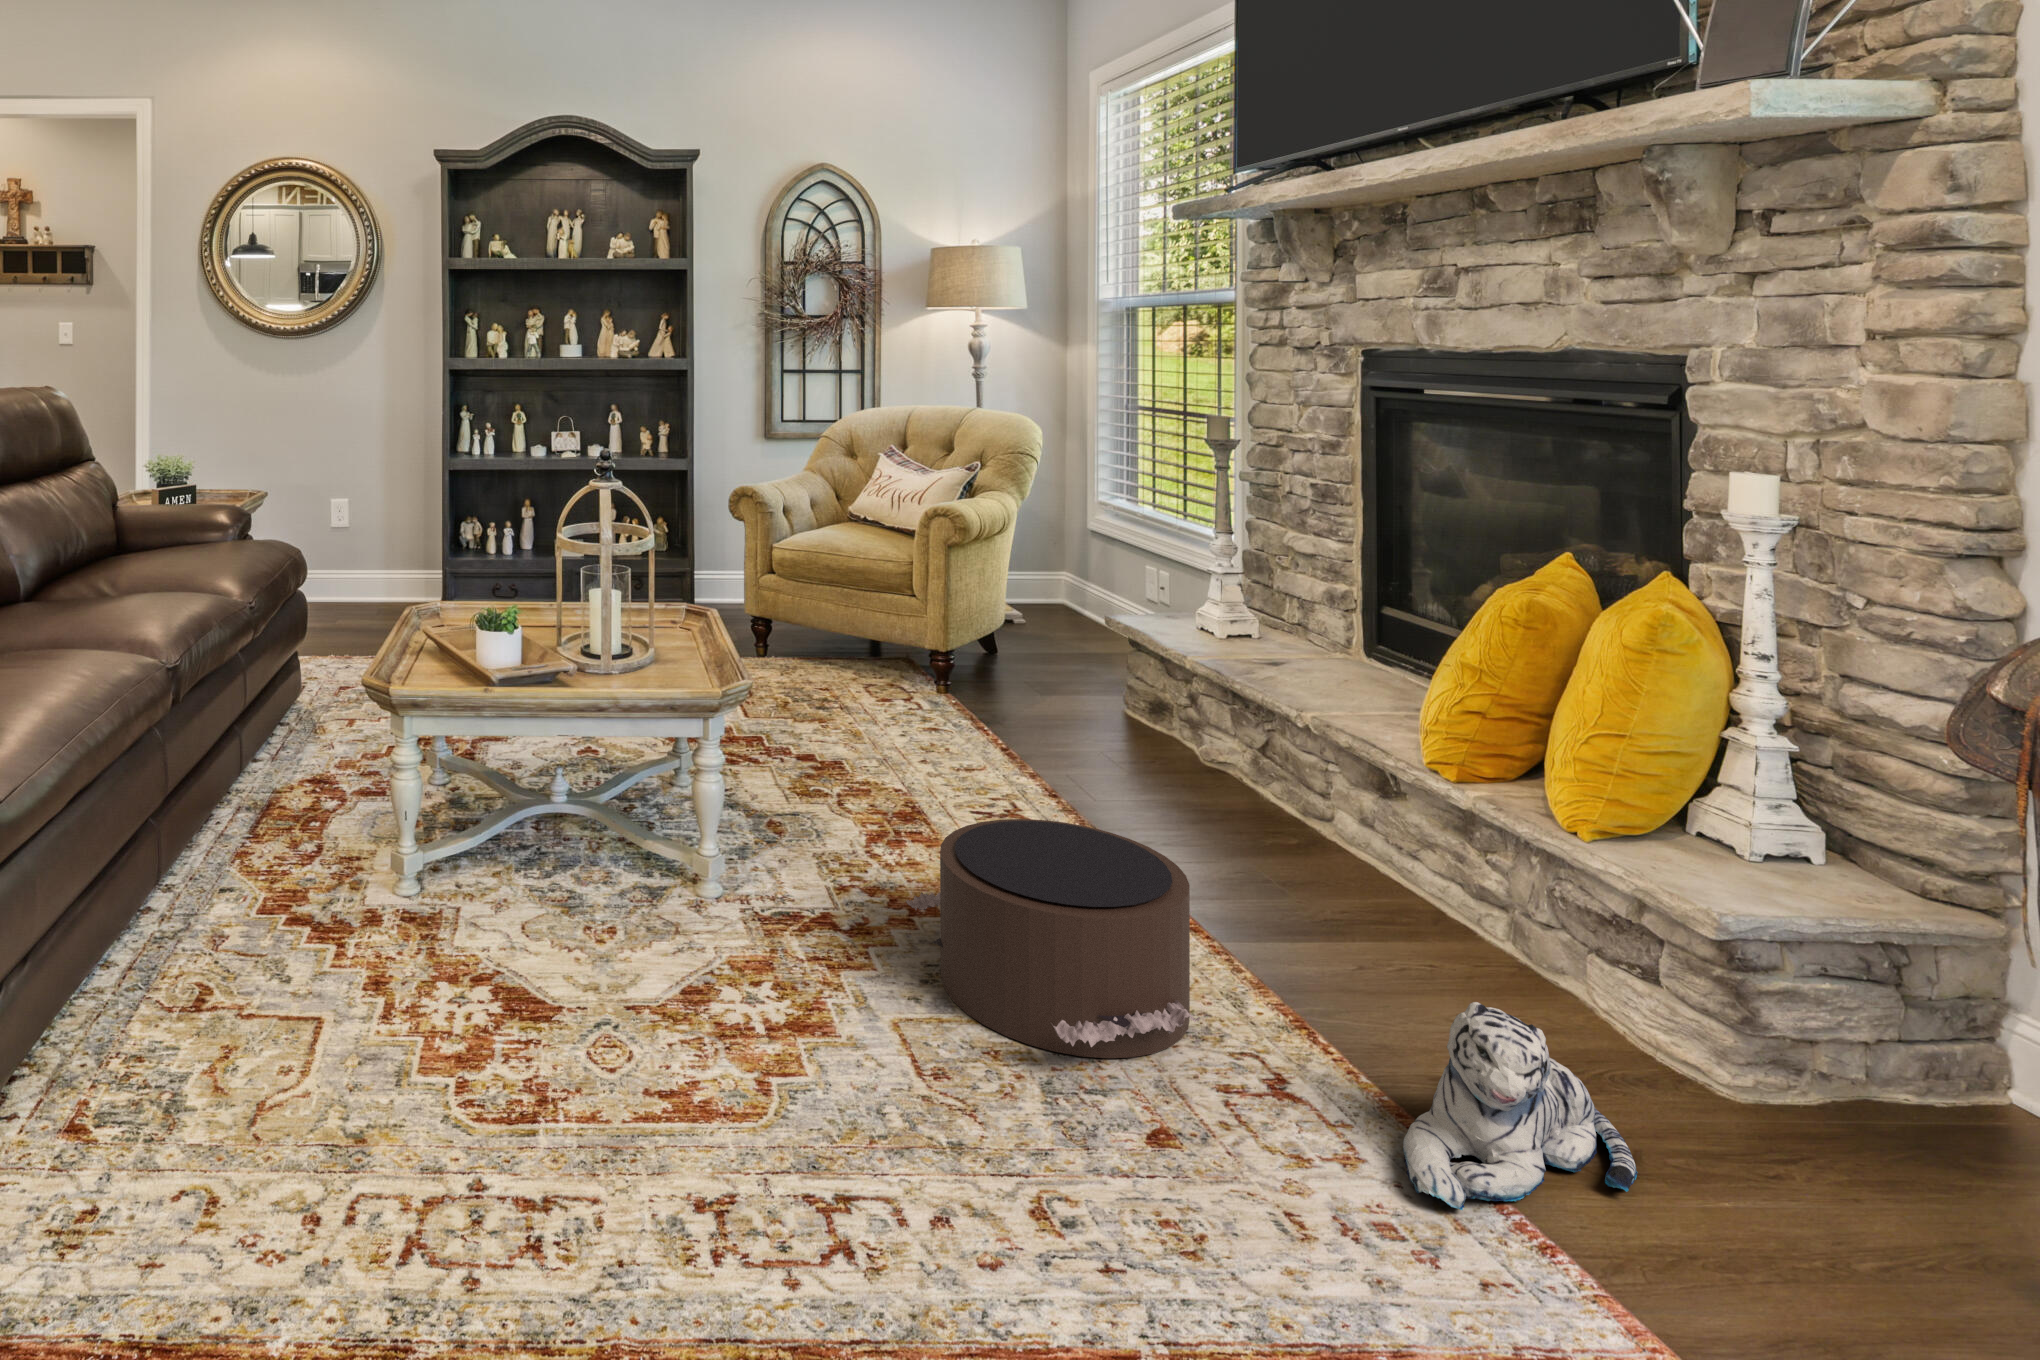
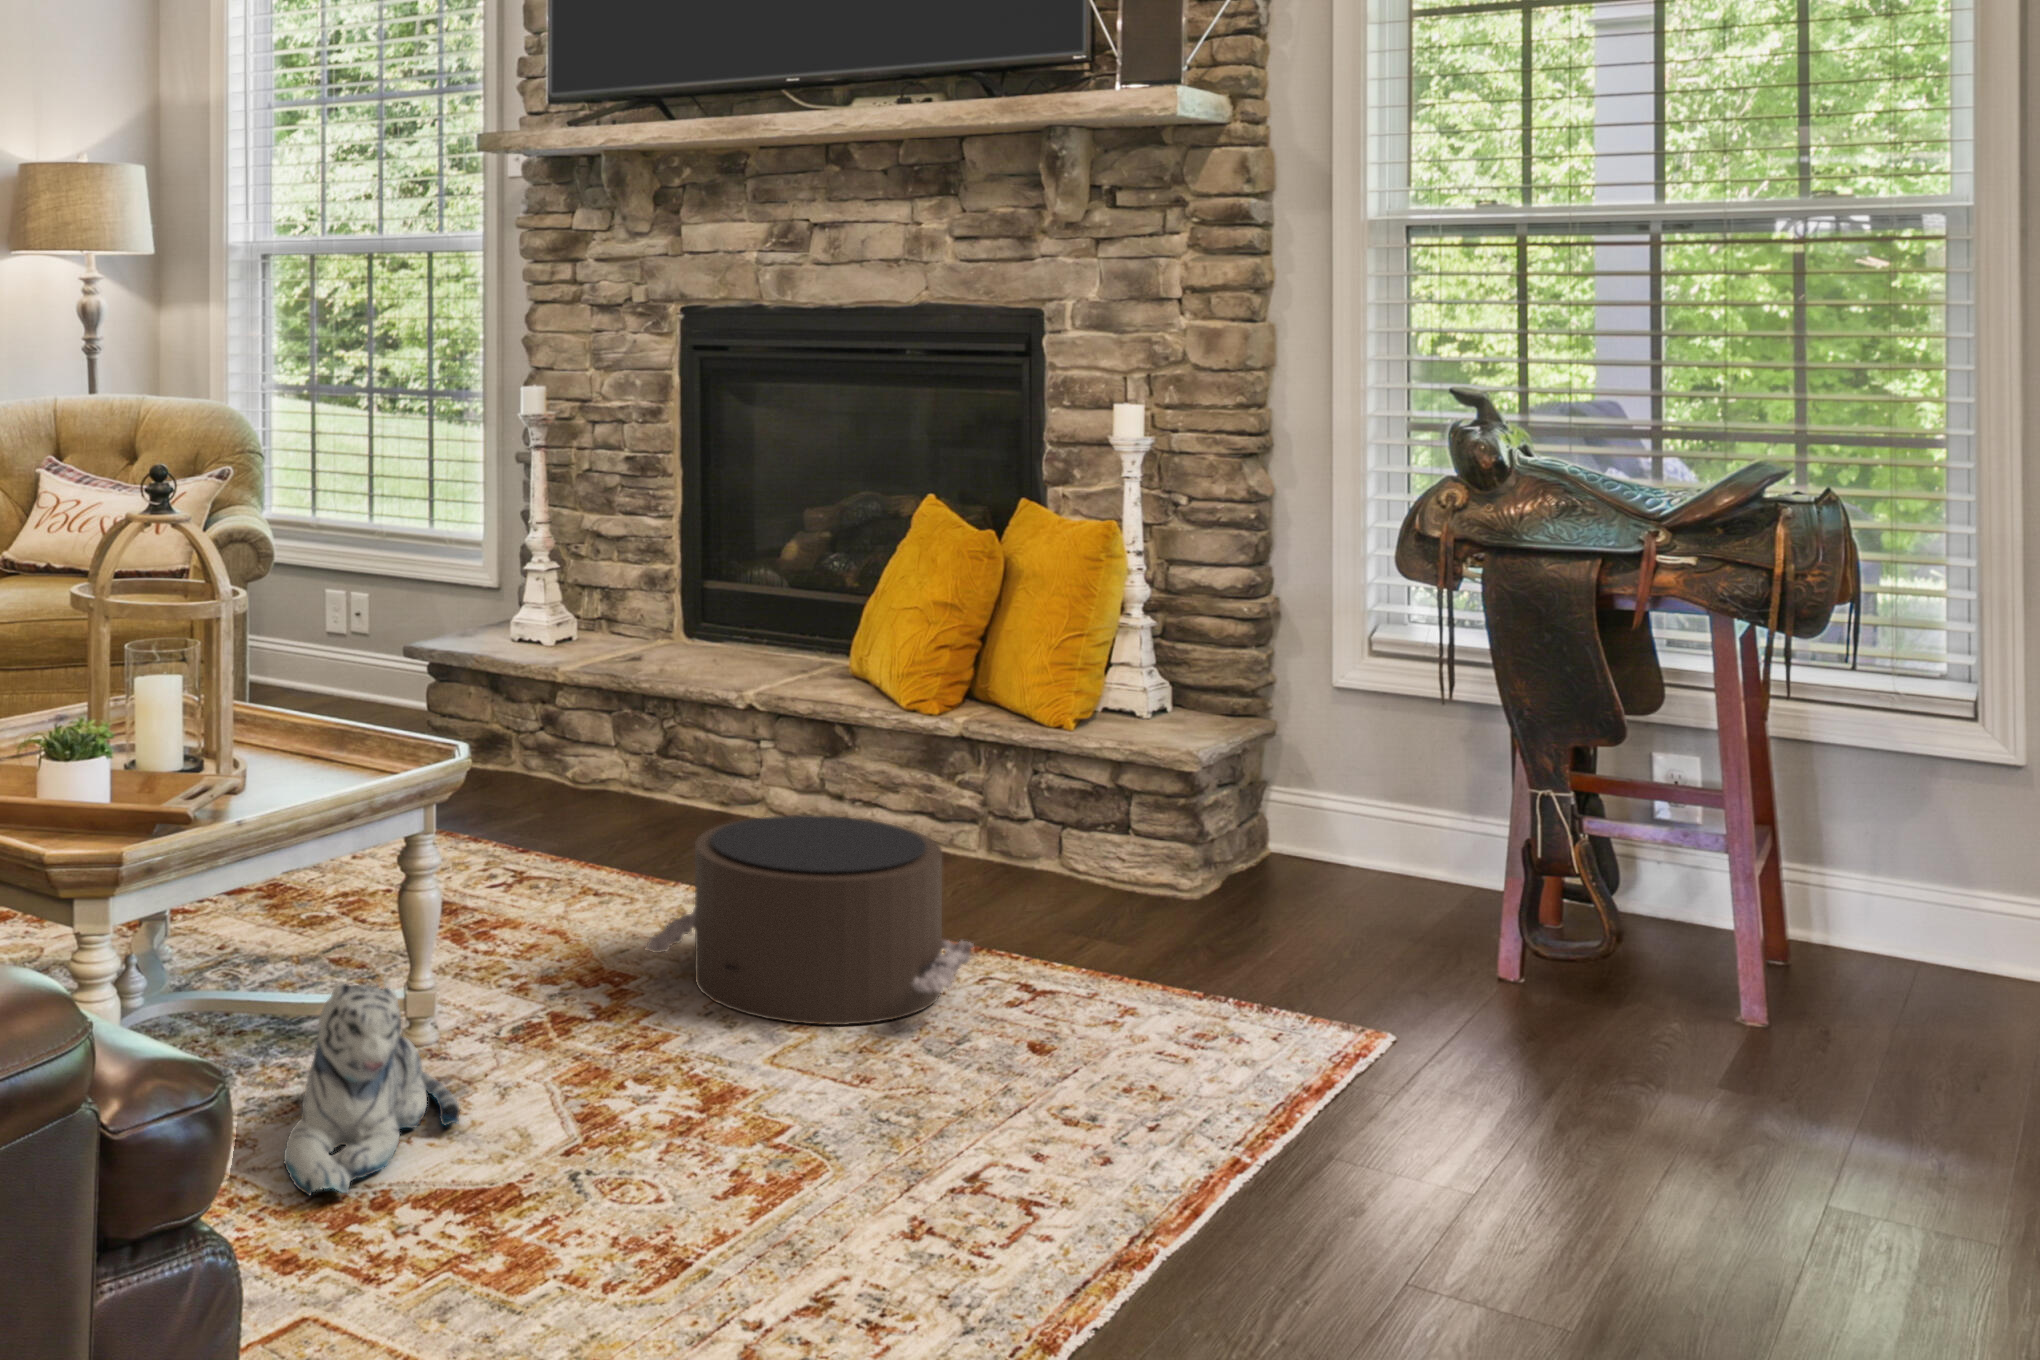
plush toy: present [1403,1002,1638,1210] -> present [284,983,460,1196]

